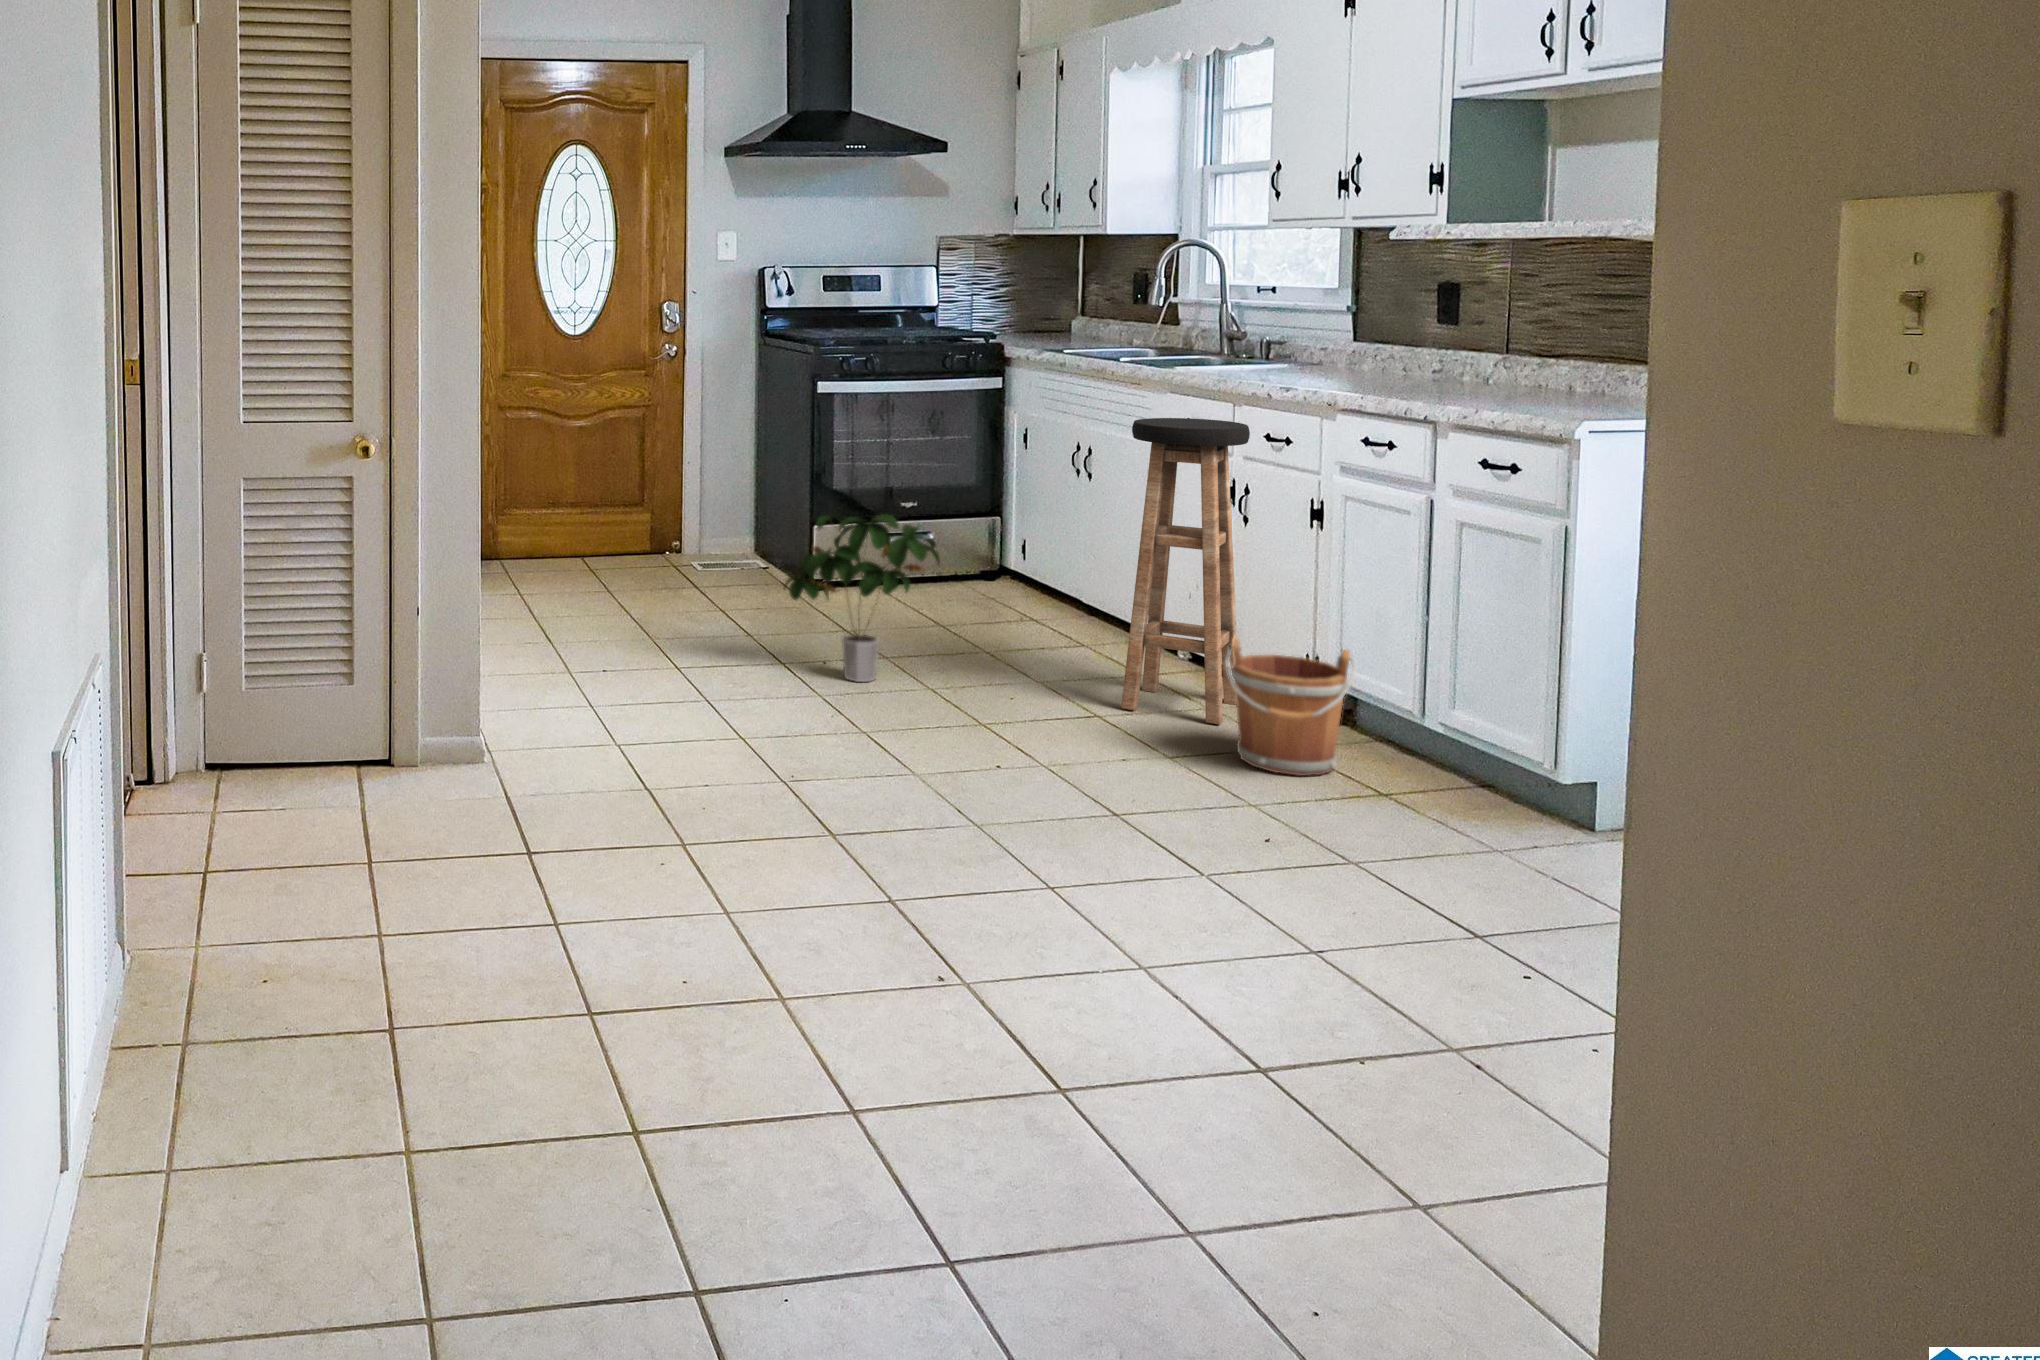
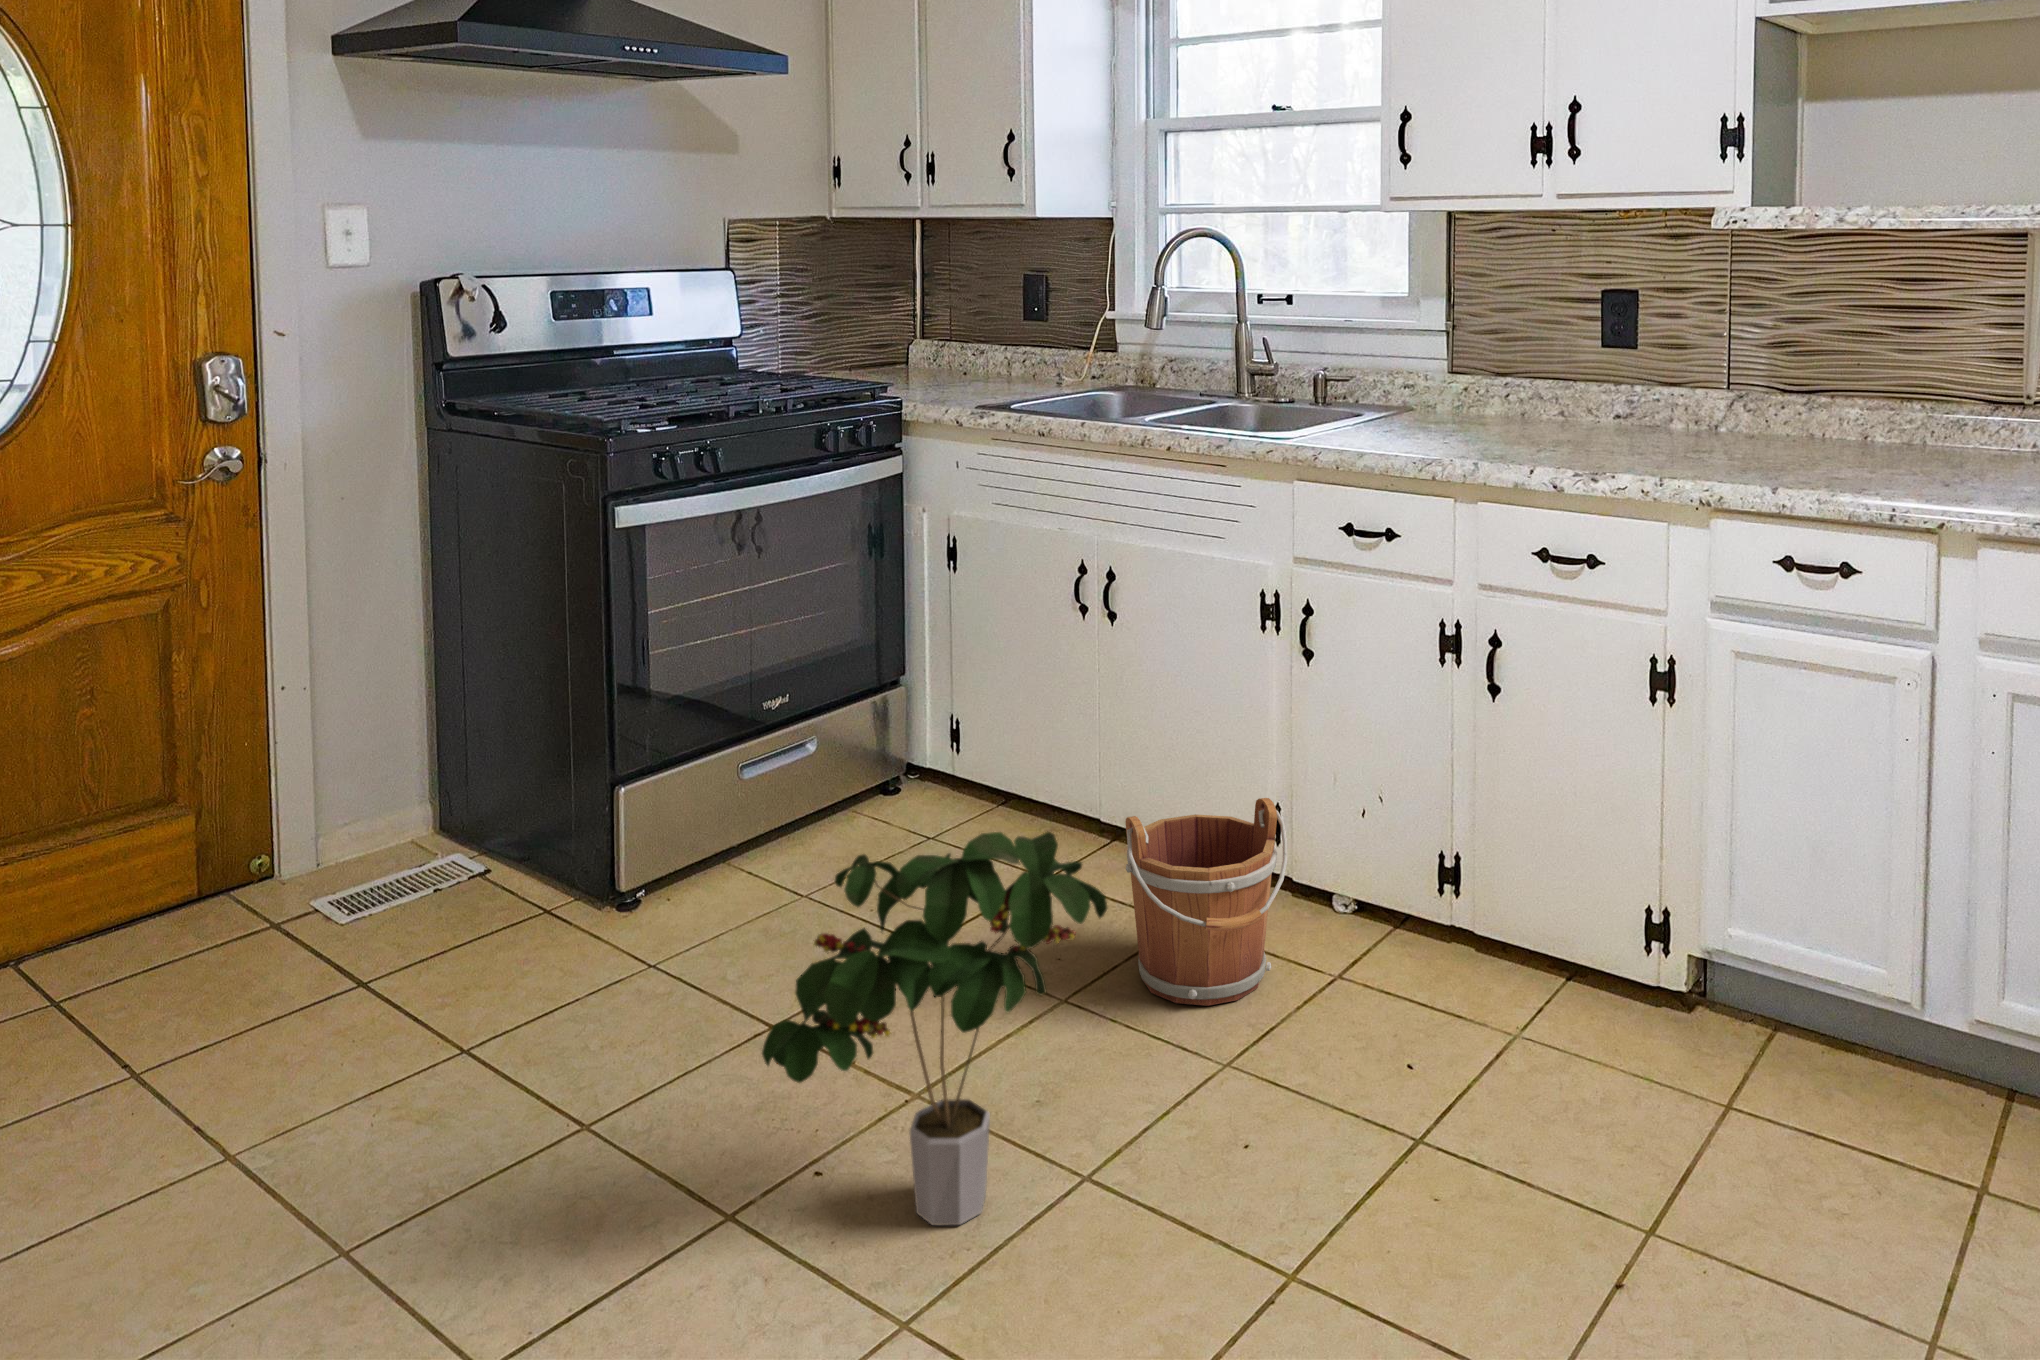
bar stool: present [1121,418,1250,724] -> none [1393,540,1600,1100]
bucket: present [1226,638,1356,776] -> present [1125,798,1287,1006]

